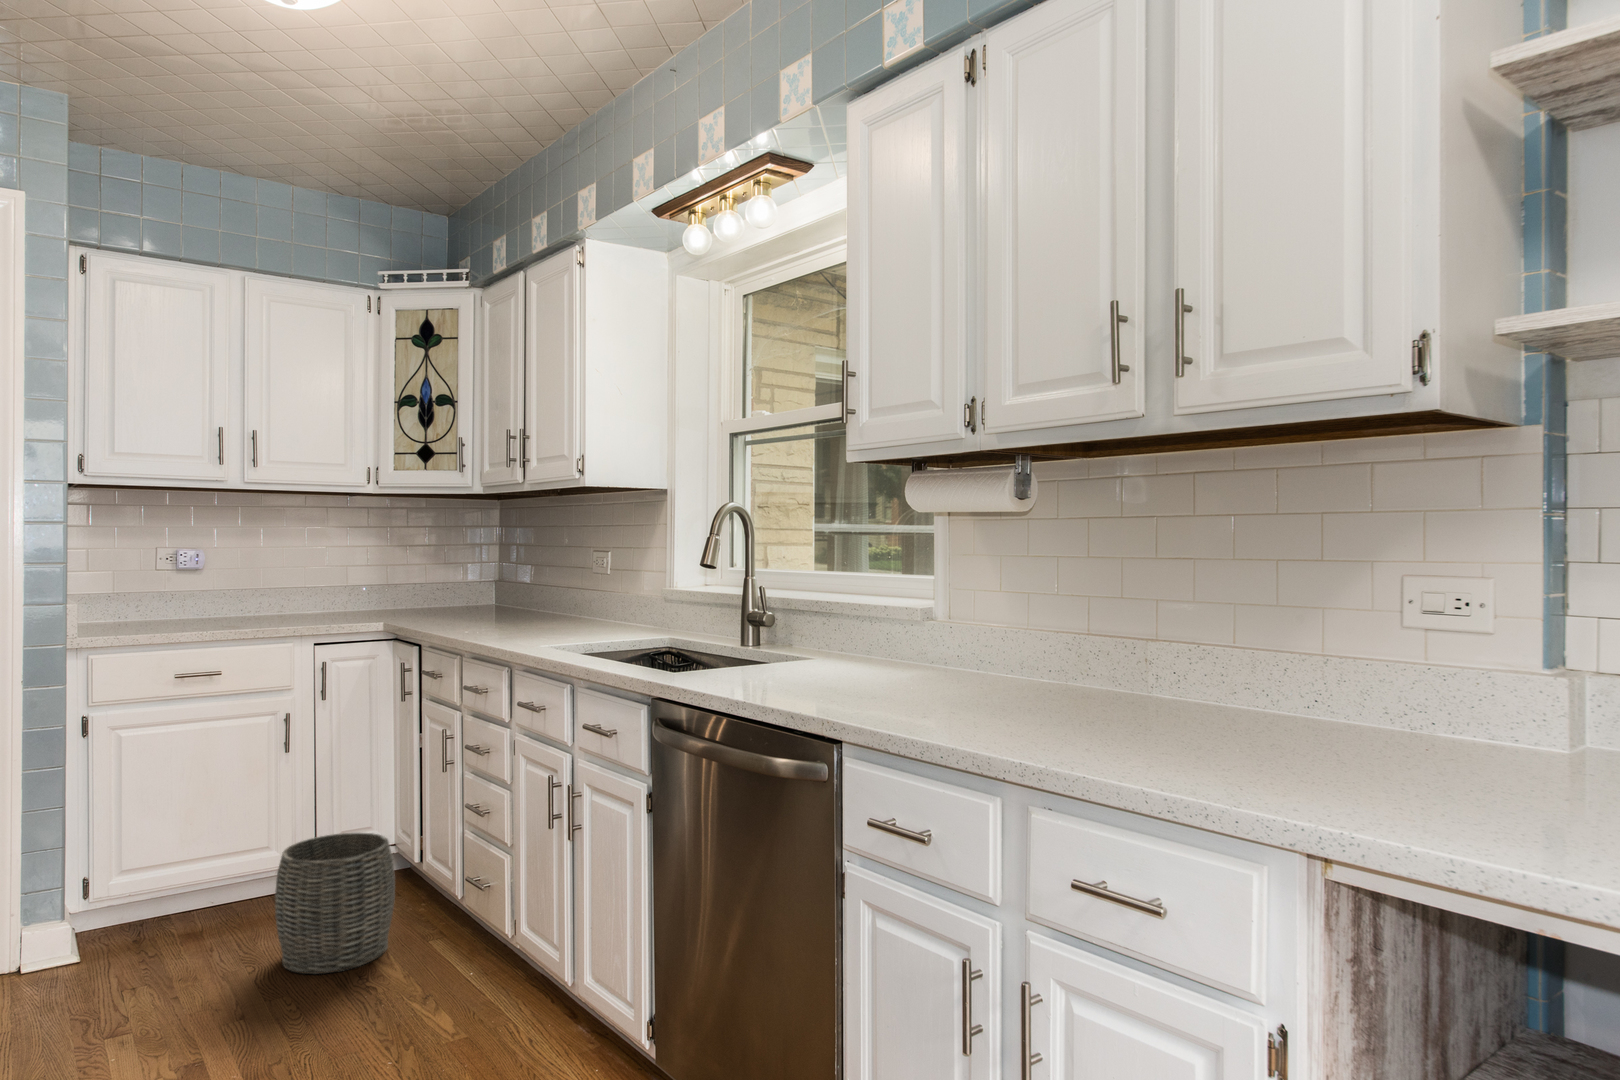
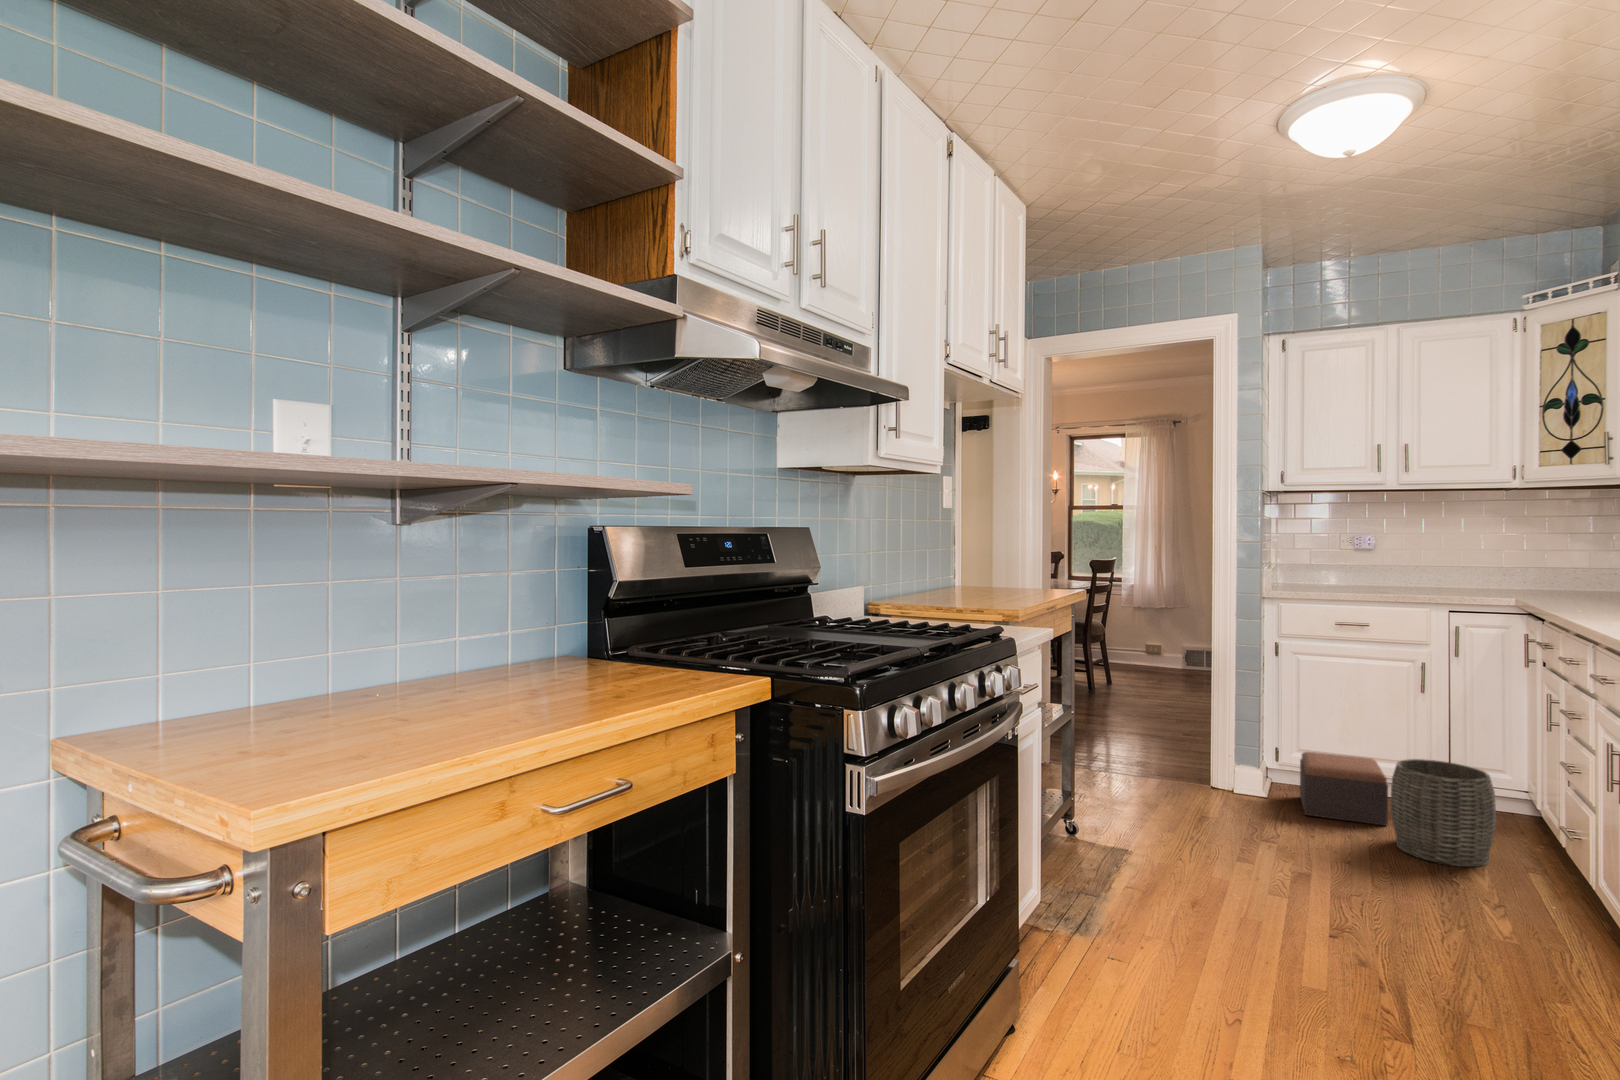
footstool: none [124,854,260,971] -> present [1300,752,1388,826]

